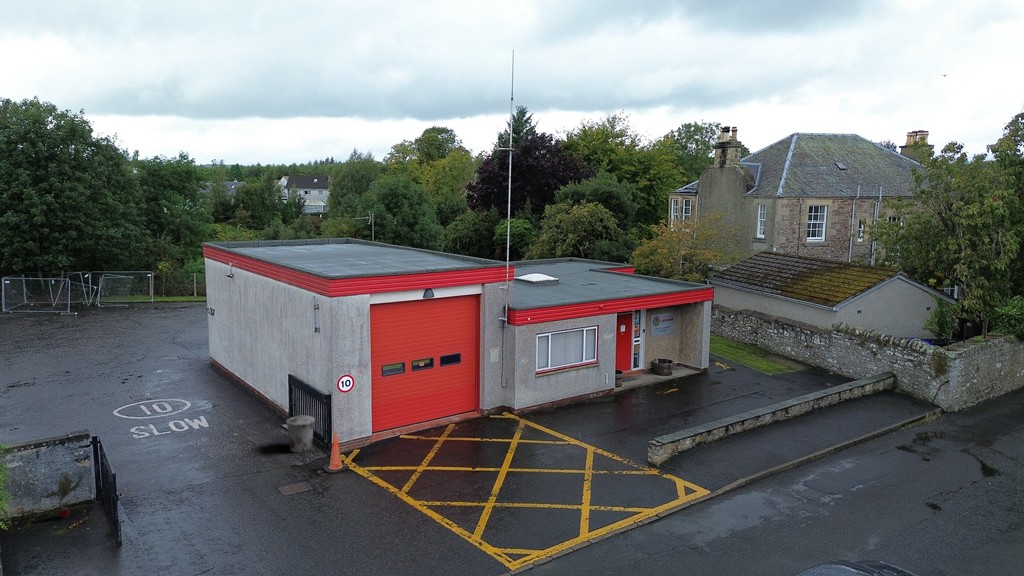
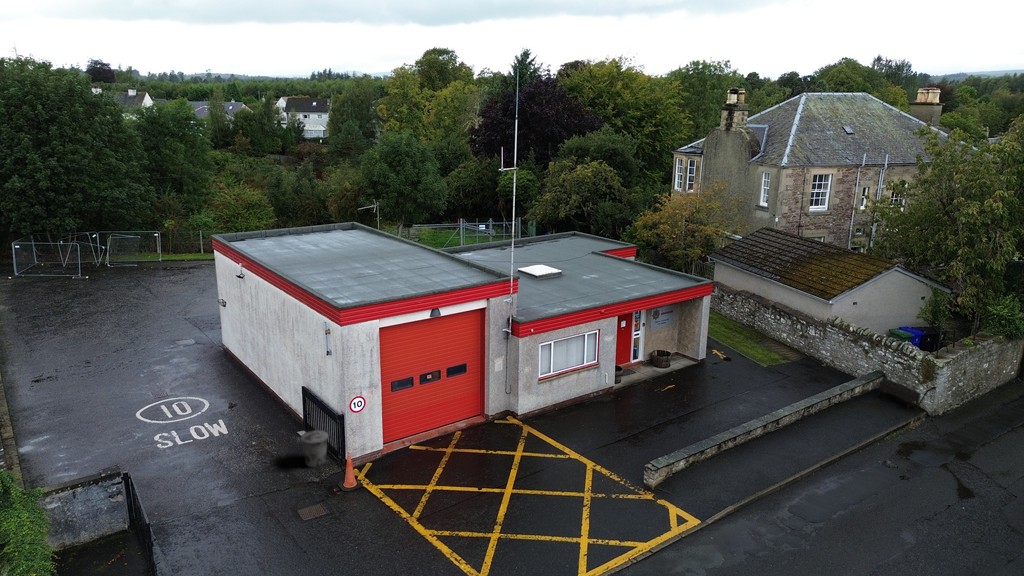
bench: none [890,379,934,406] -> present [879,380,921,409]
potted tree: present [41,472,83,518] -> none [74,506,115,550]

